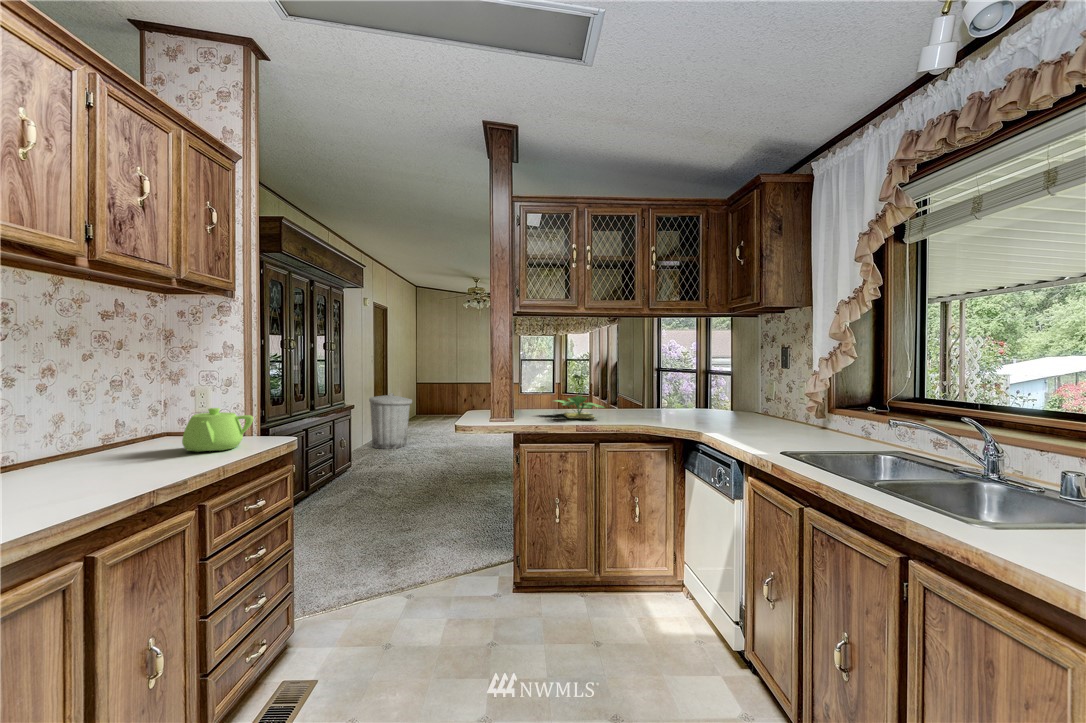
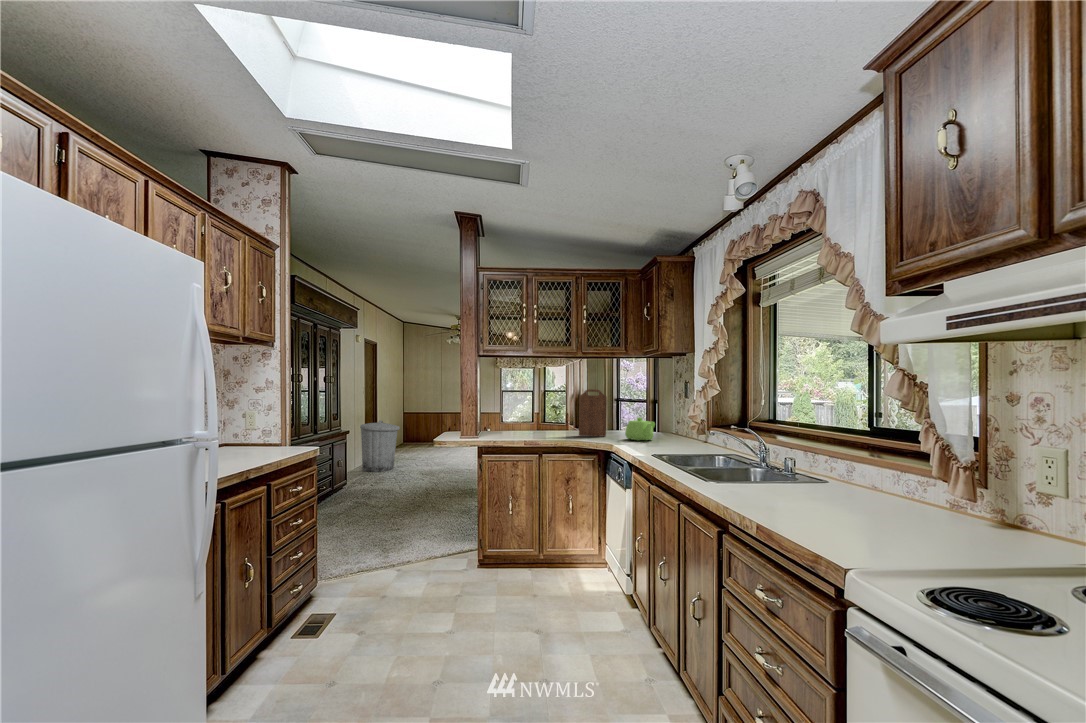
cutting board: none [645,359,683,422] -> present [579,389,607,436]
potted plant: present [555,373,604,418] -> none [506,395,548,435]
teapot: present [182,408,253,452] -> present [625,418,655,441]

